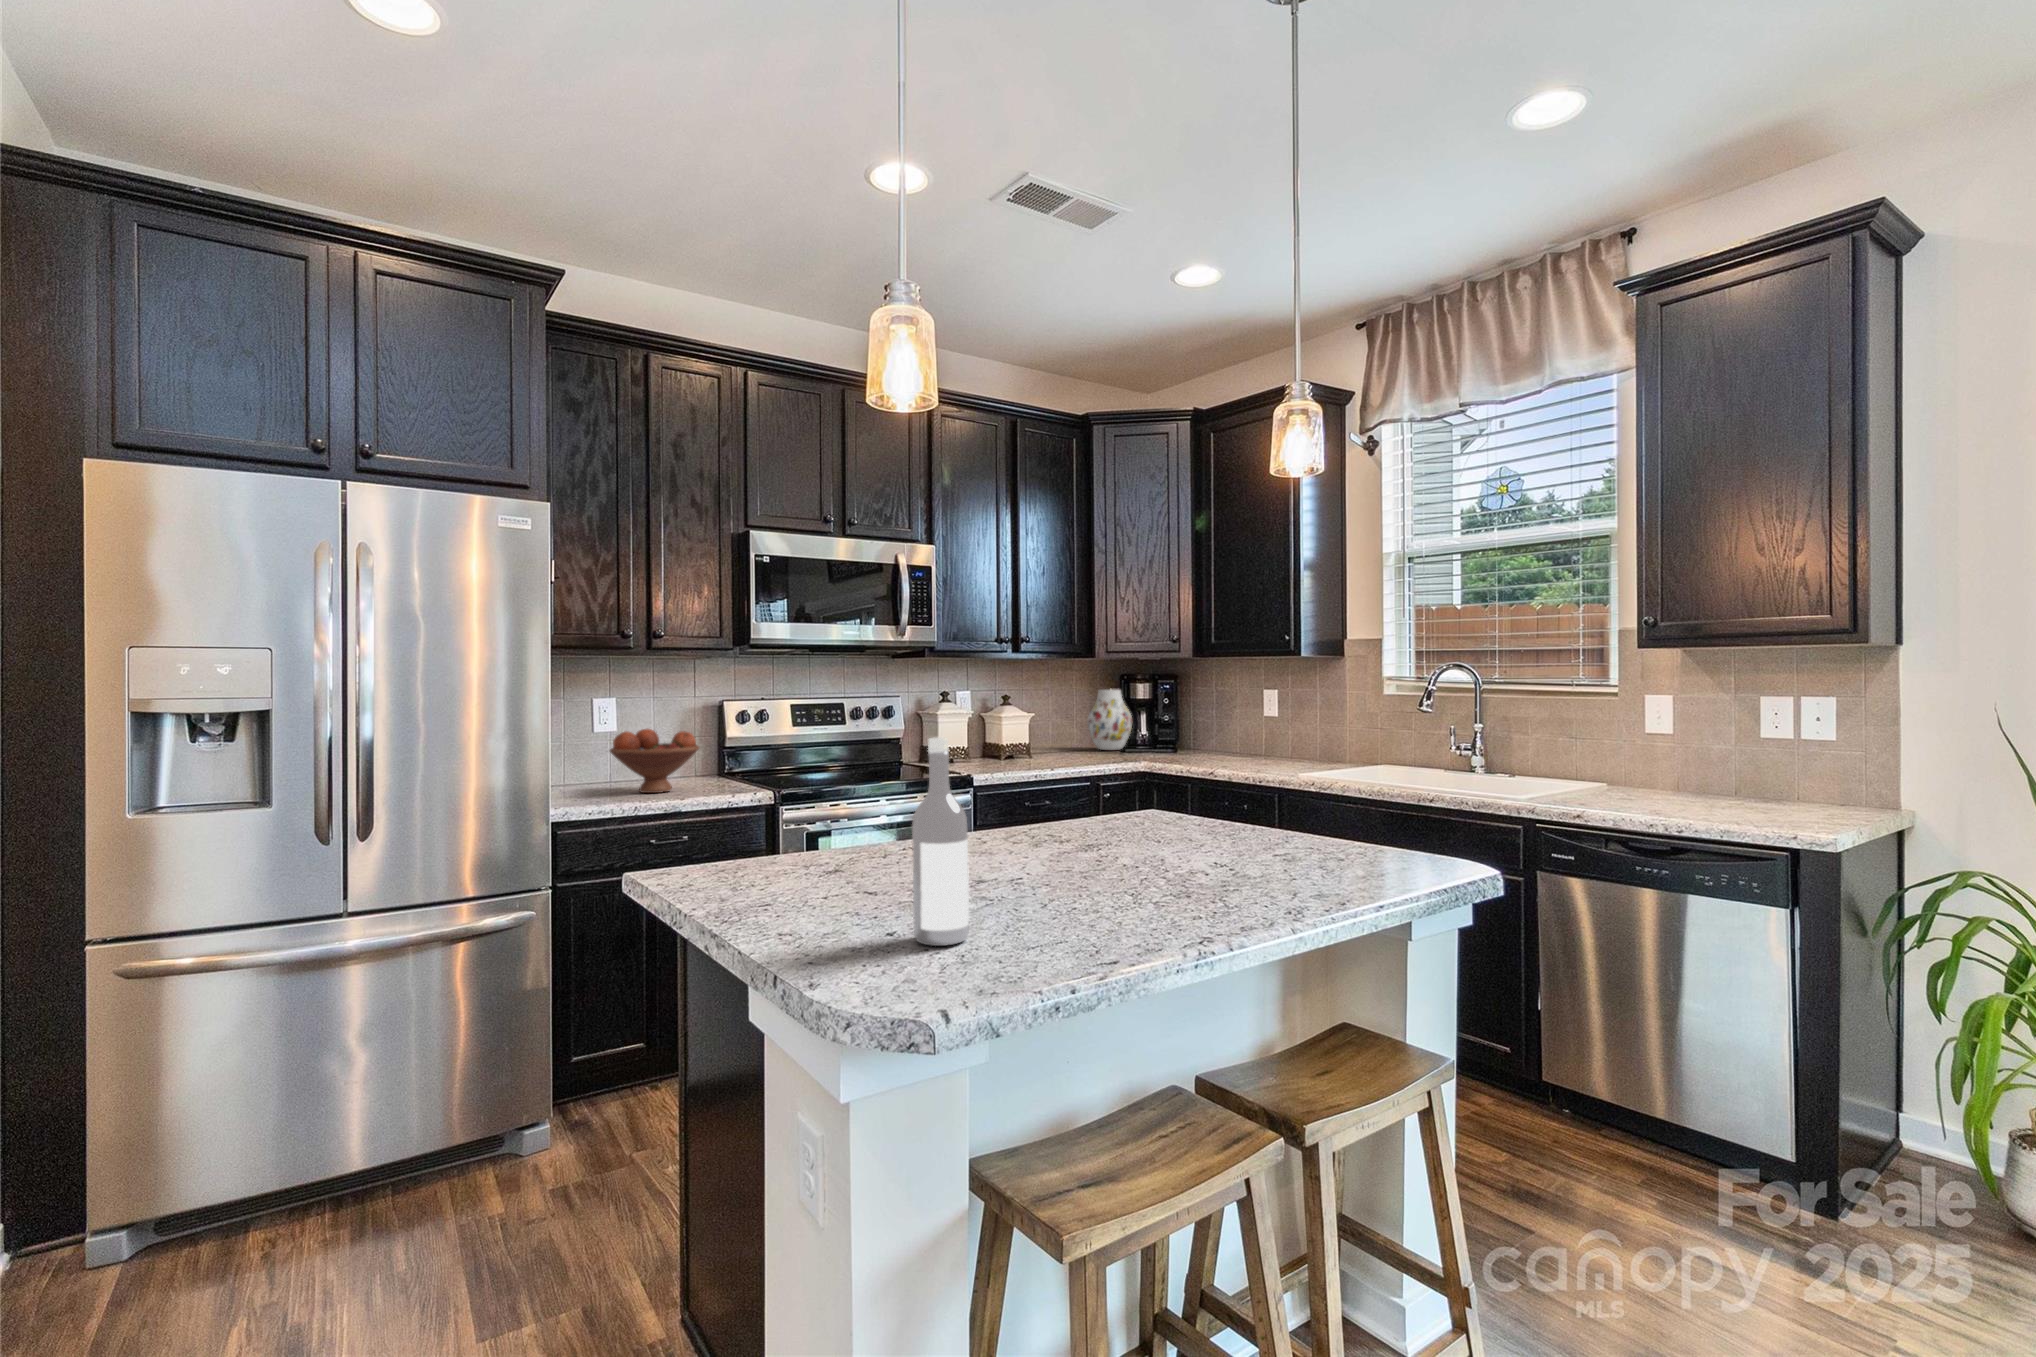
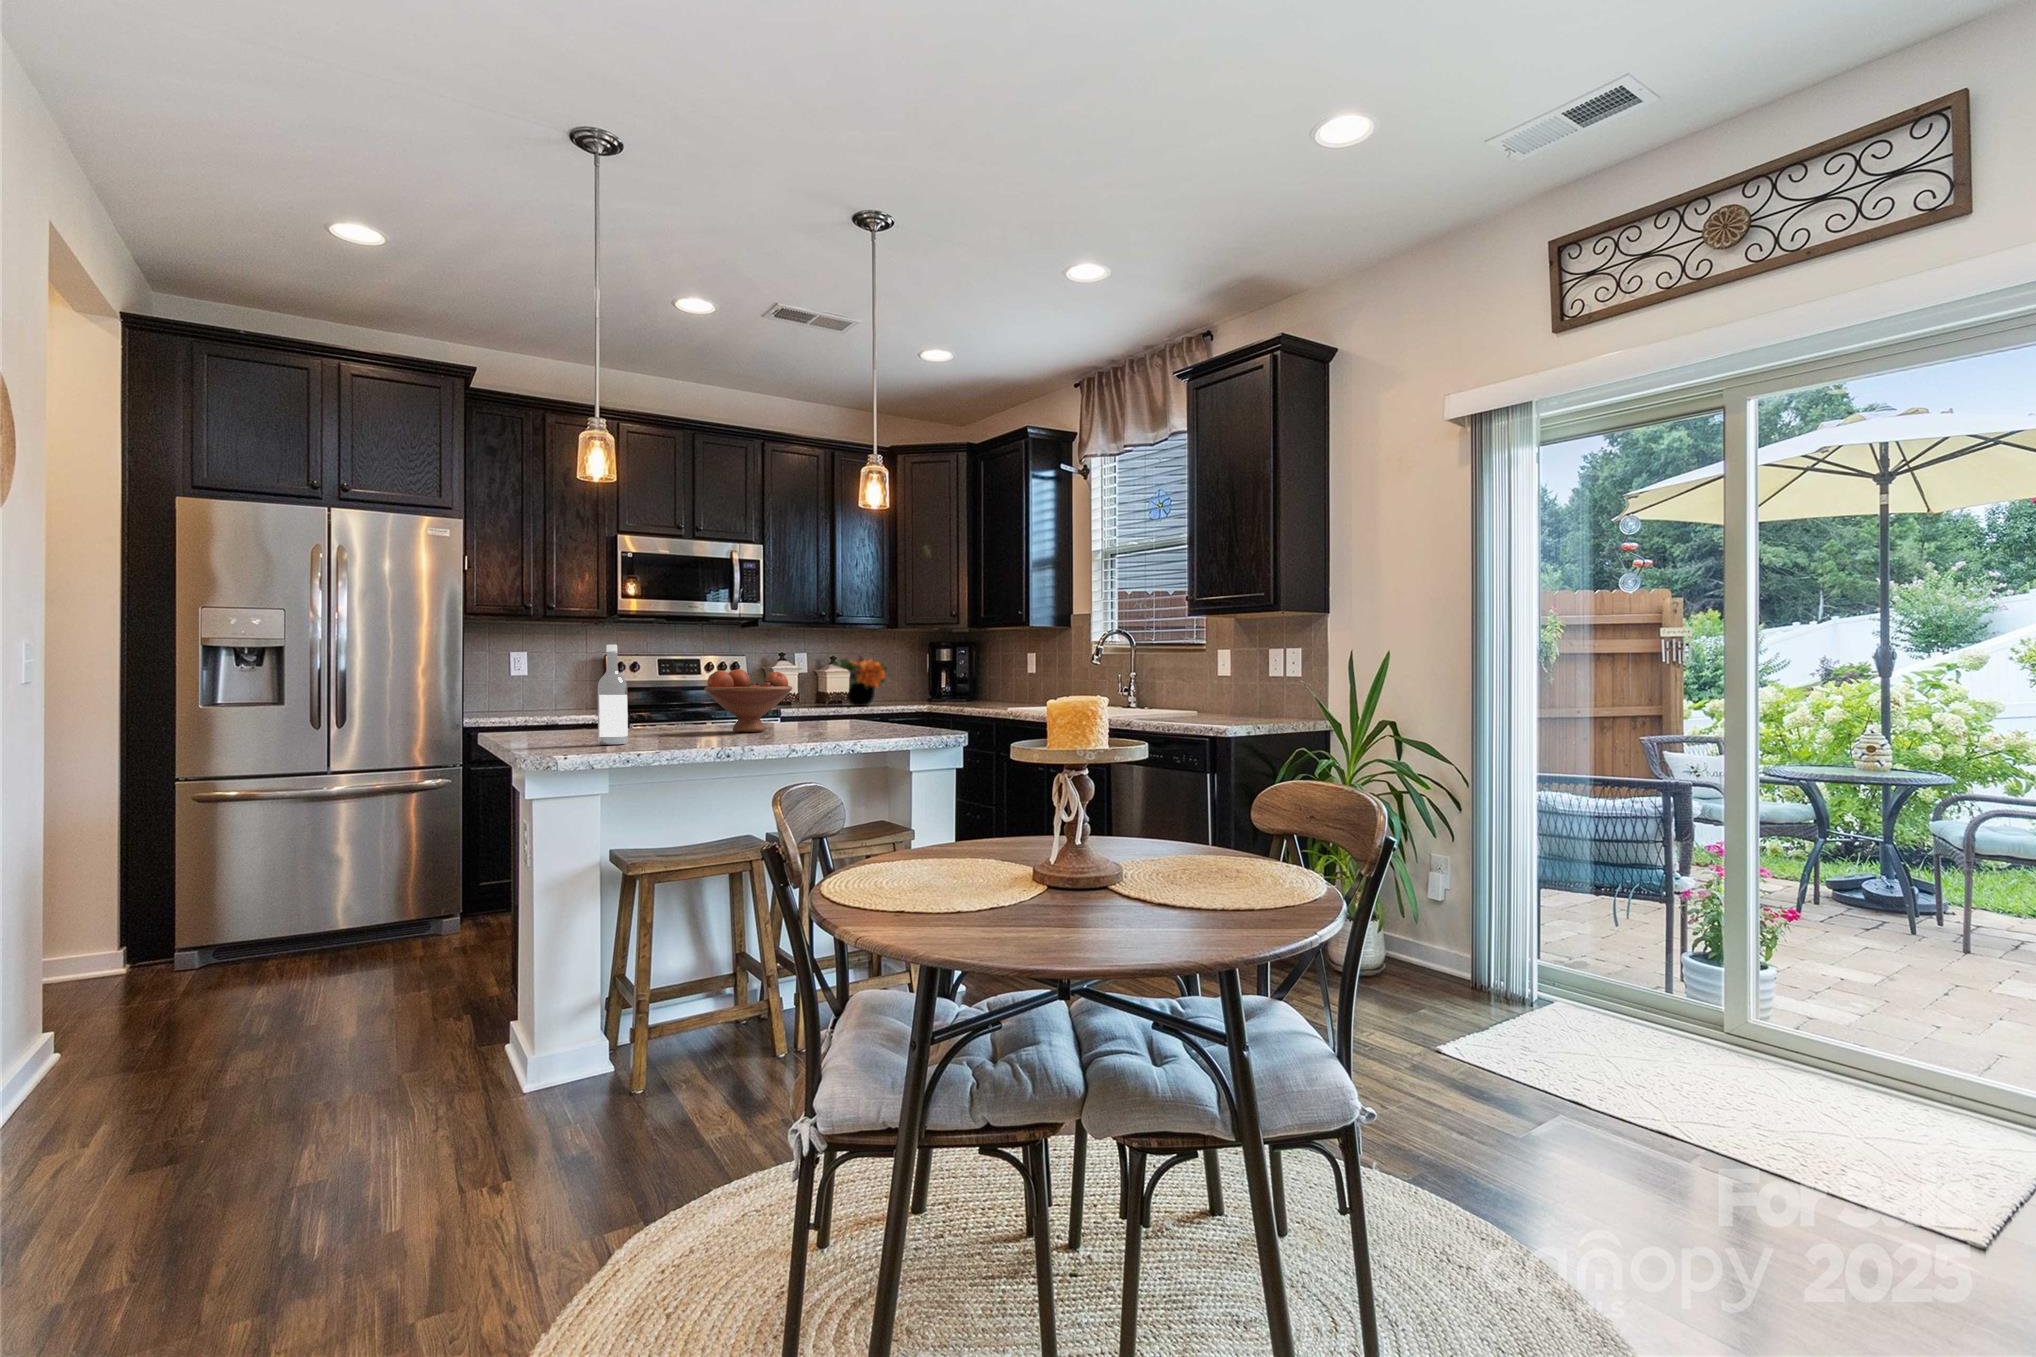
flower arrangement: none [999,690,1077,759] -> present [833,655,887,706]
vase: present [1087,690,1132,750] -> none [907,656,942,703]
fruit bowl: present [610,729,699,793] -> present [704,669,792,732]

